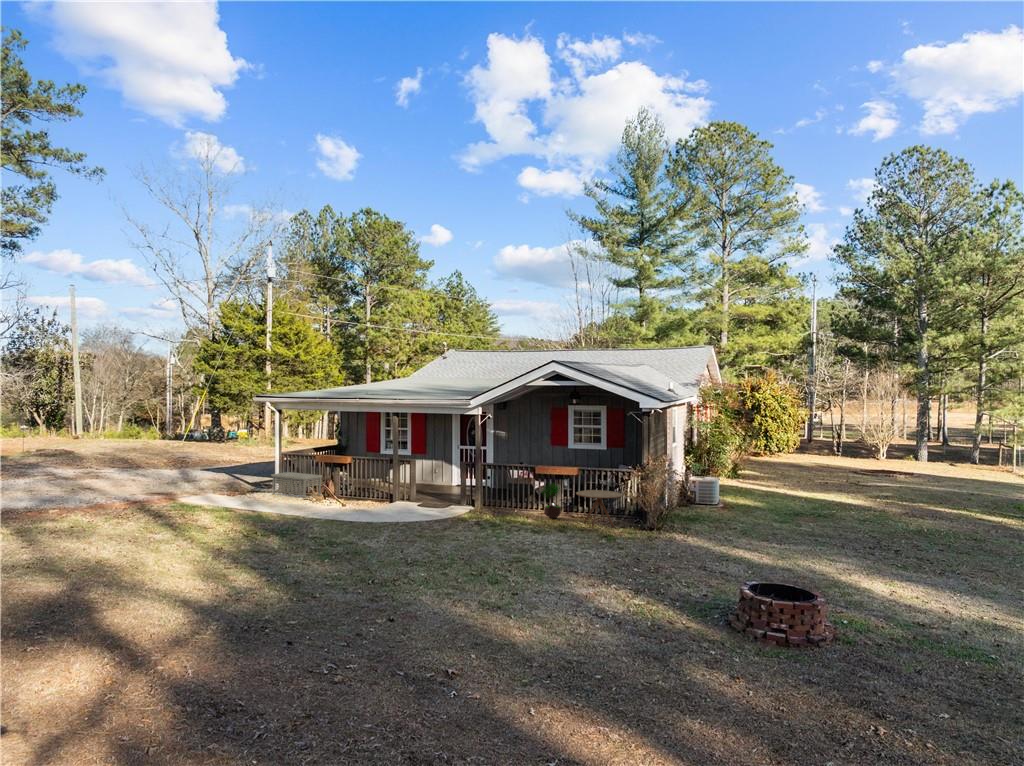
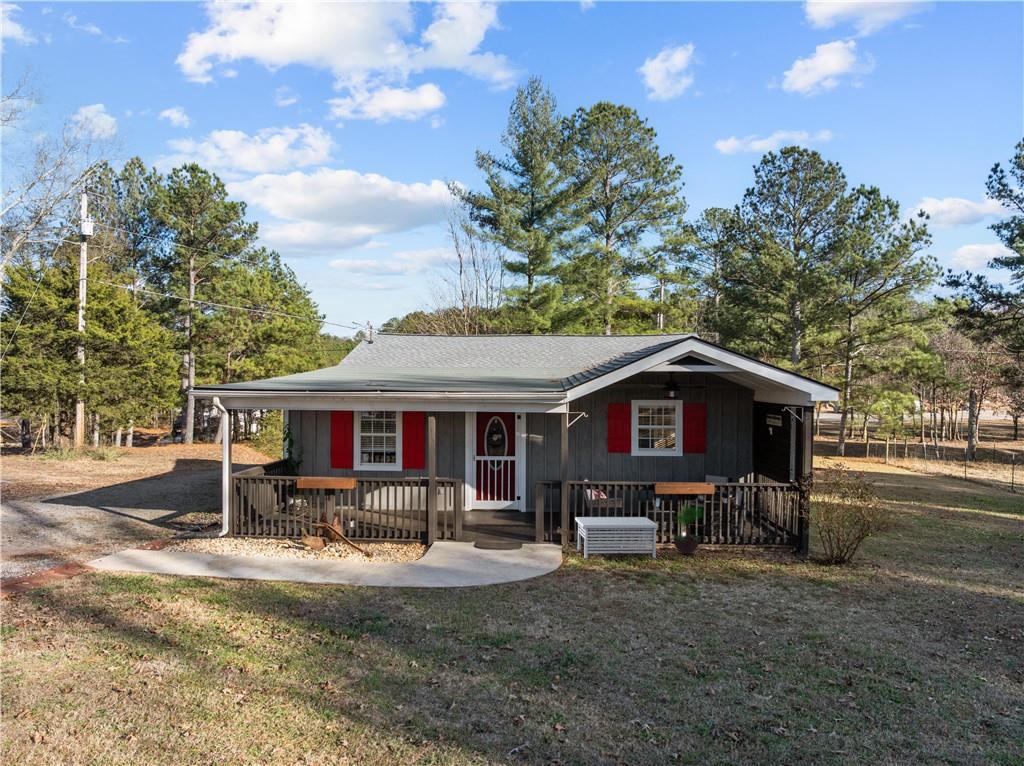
storage bench: present [271,472,322,498] -> present [575,517,658,558]
round table: present [576,490,622,527] -> none [728,511,795,565]

